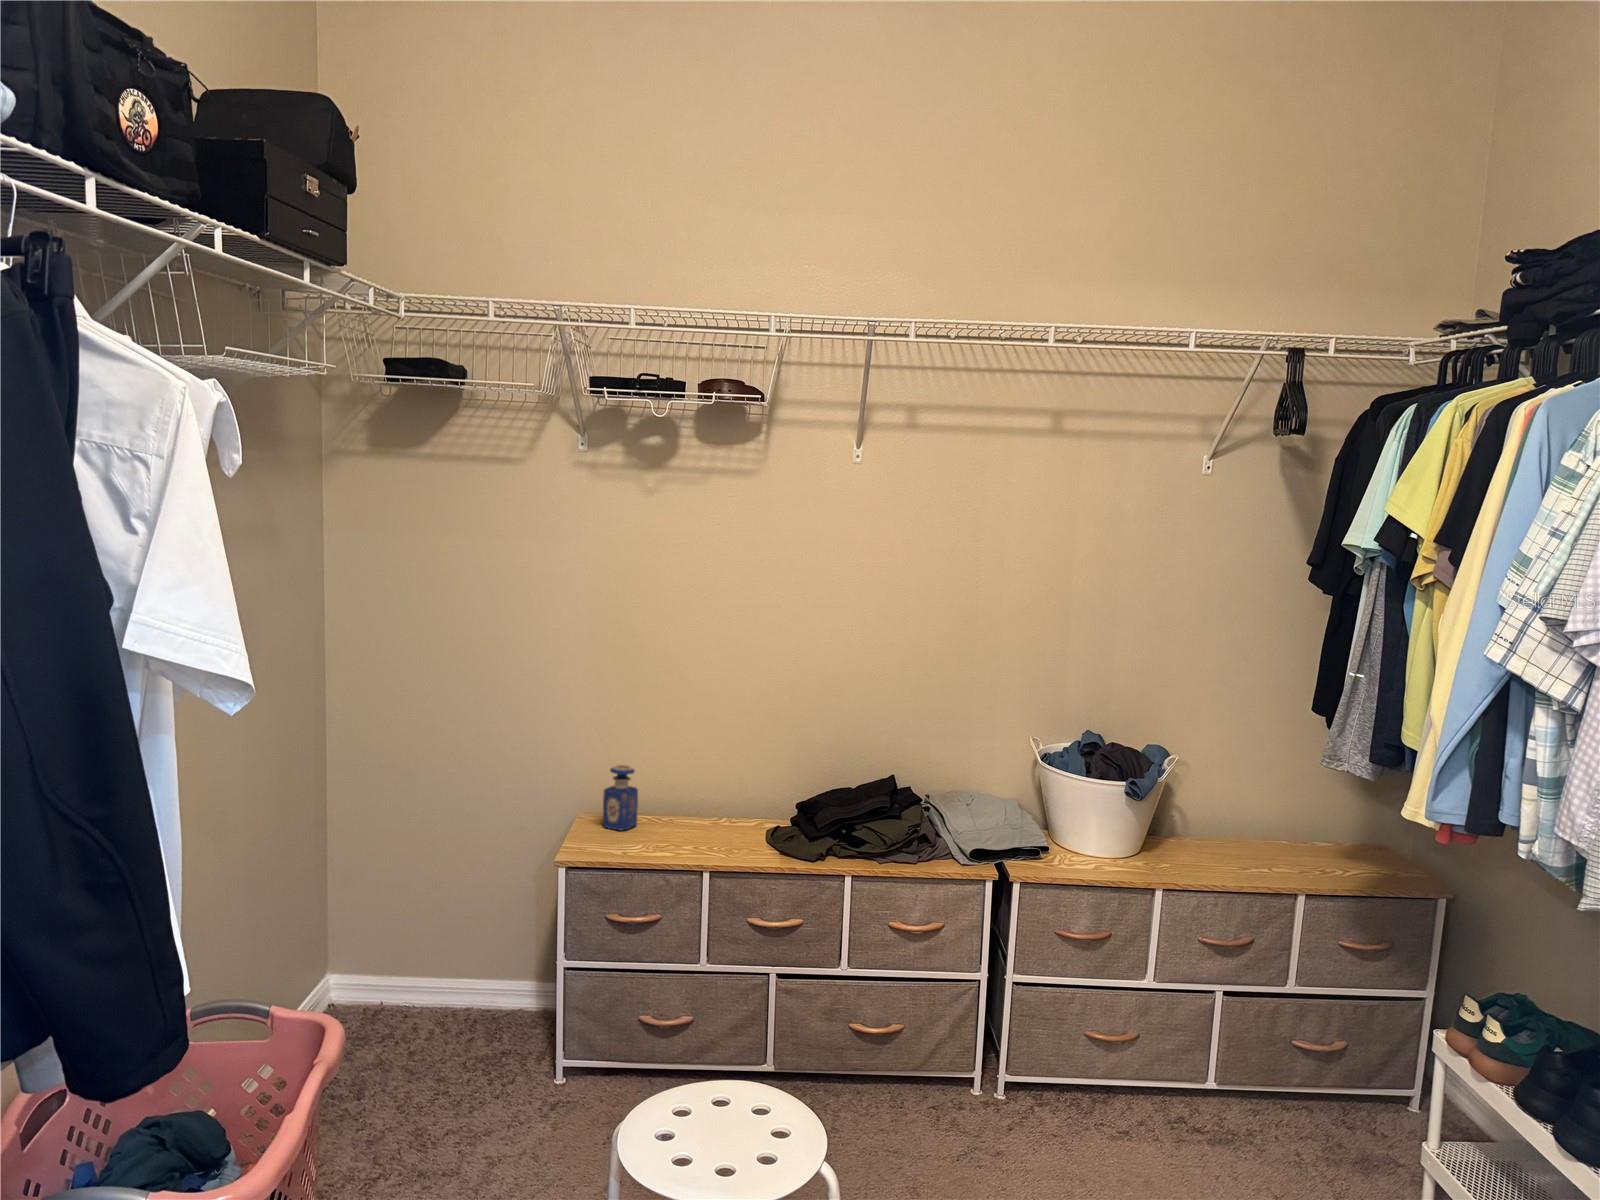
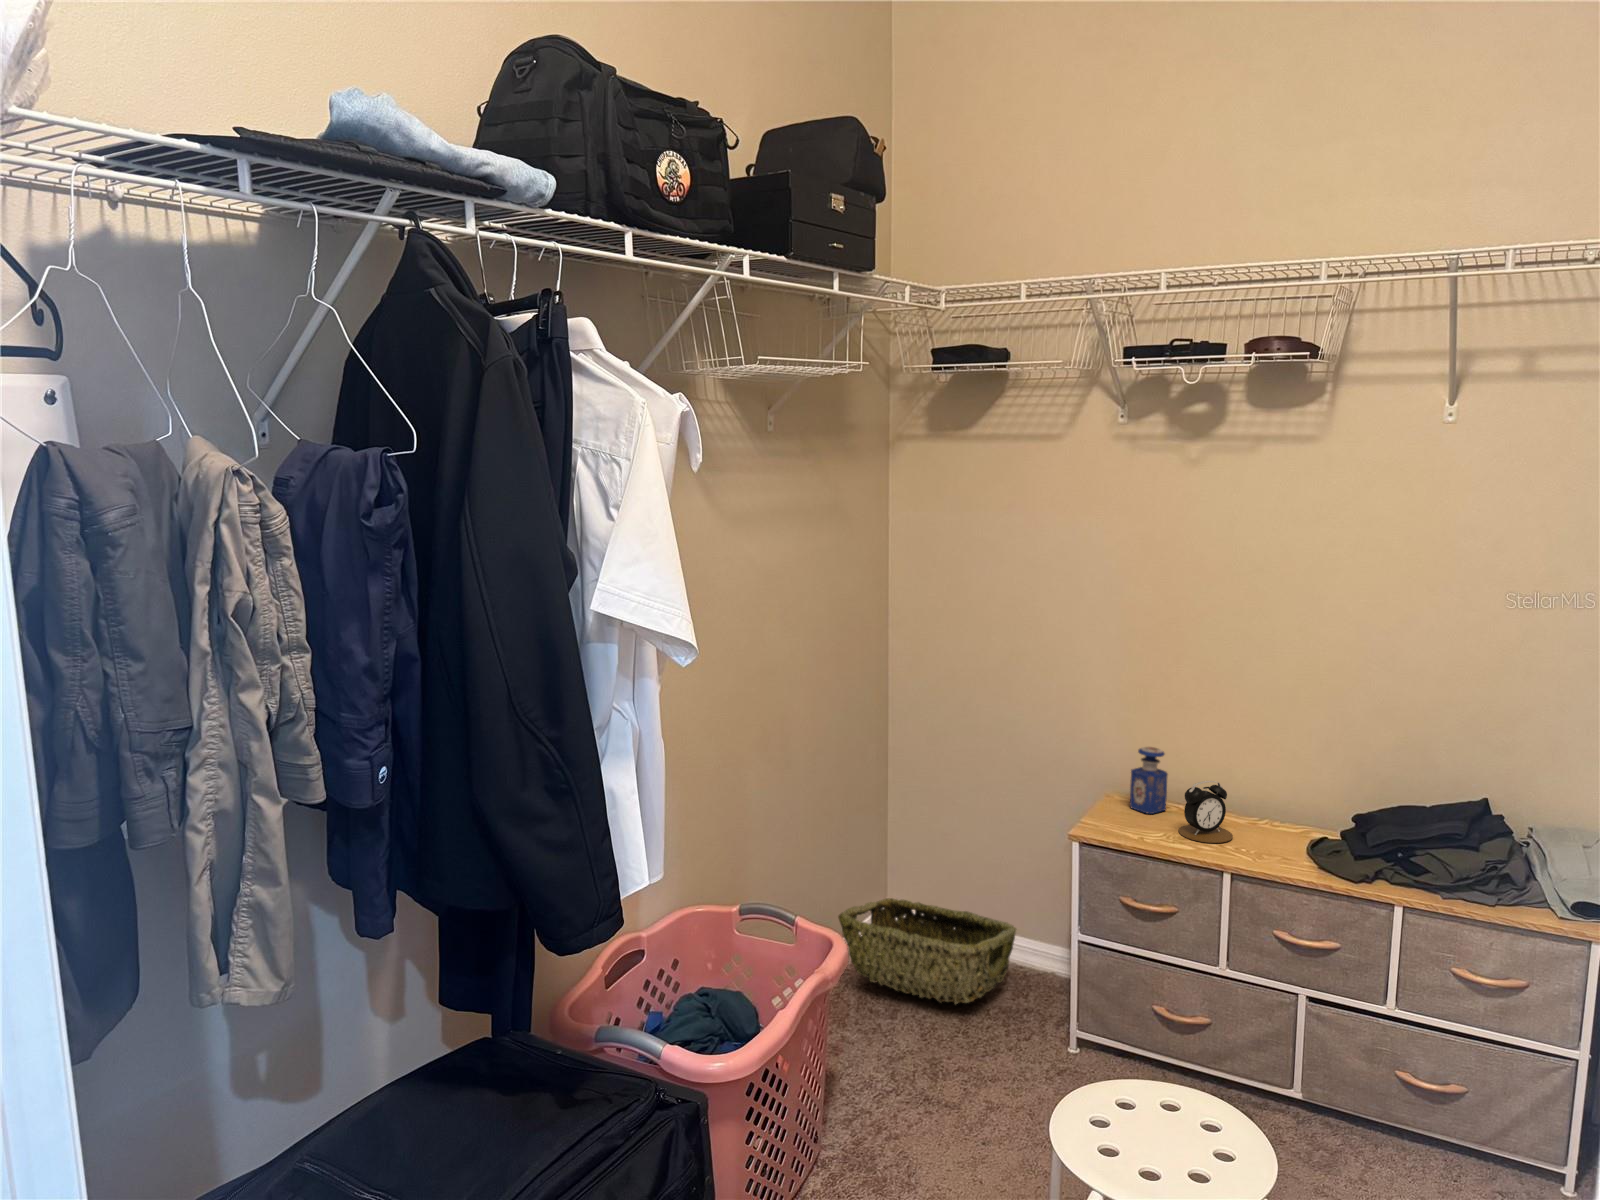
alarm clock: none [655,791,703,849] -> present [1179,781,1233,843]
woven basket: none [283,963,489,1067] -> present [838,898,1016,1004]

